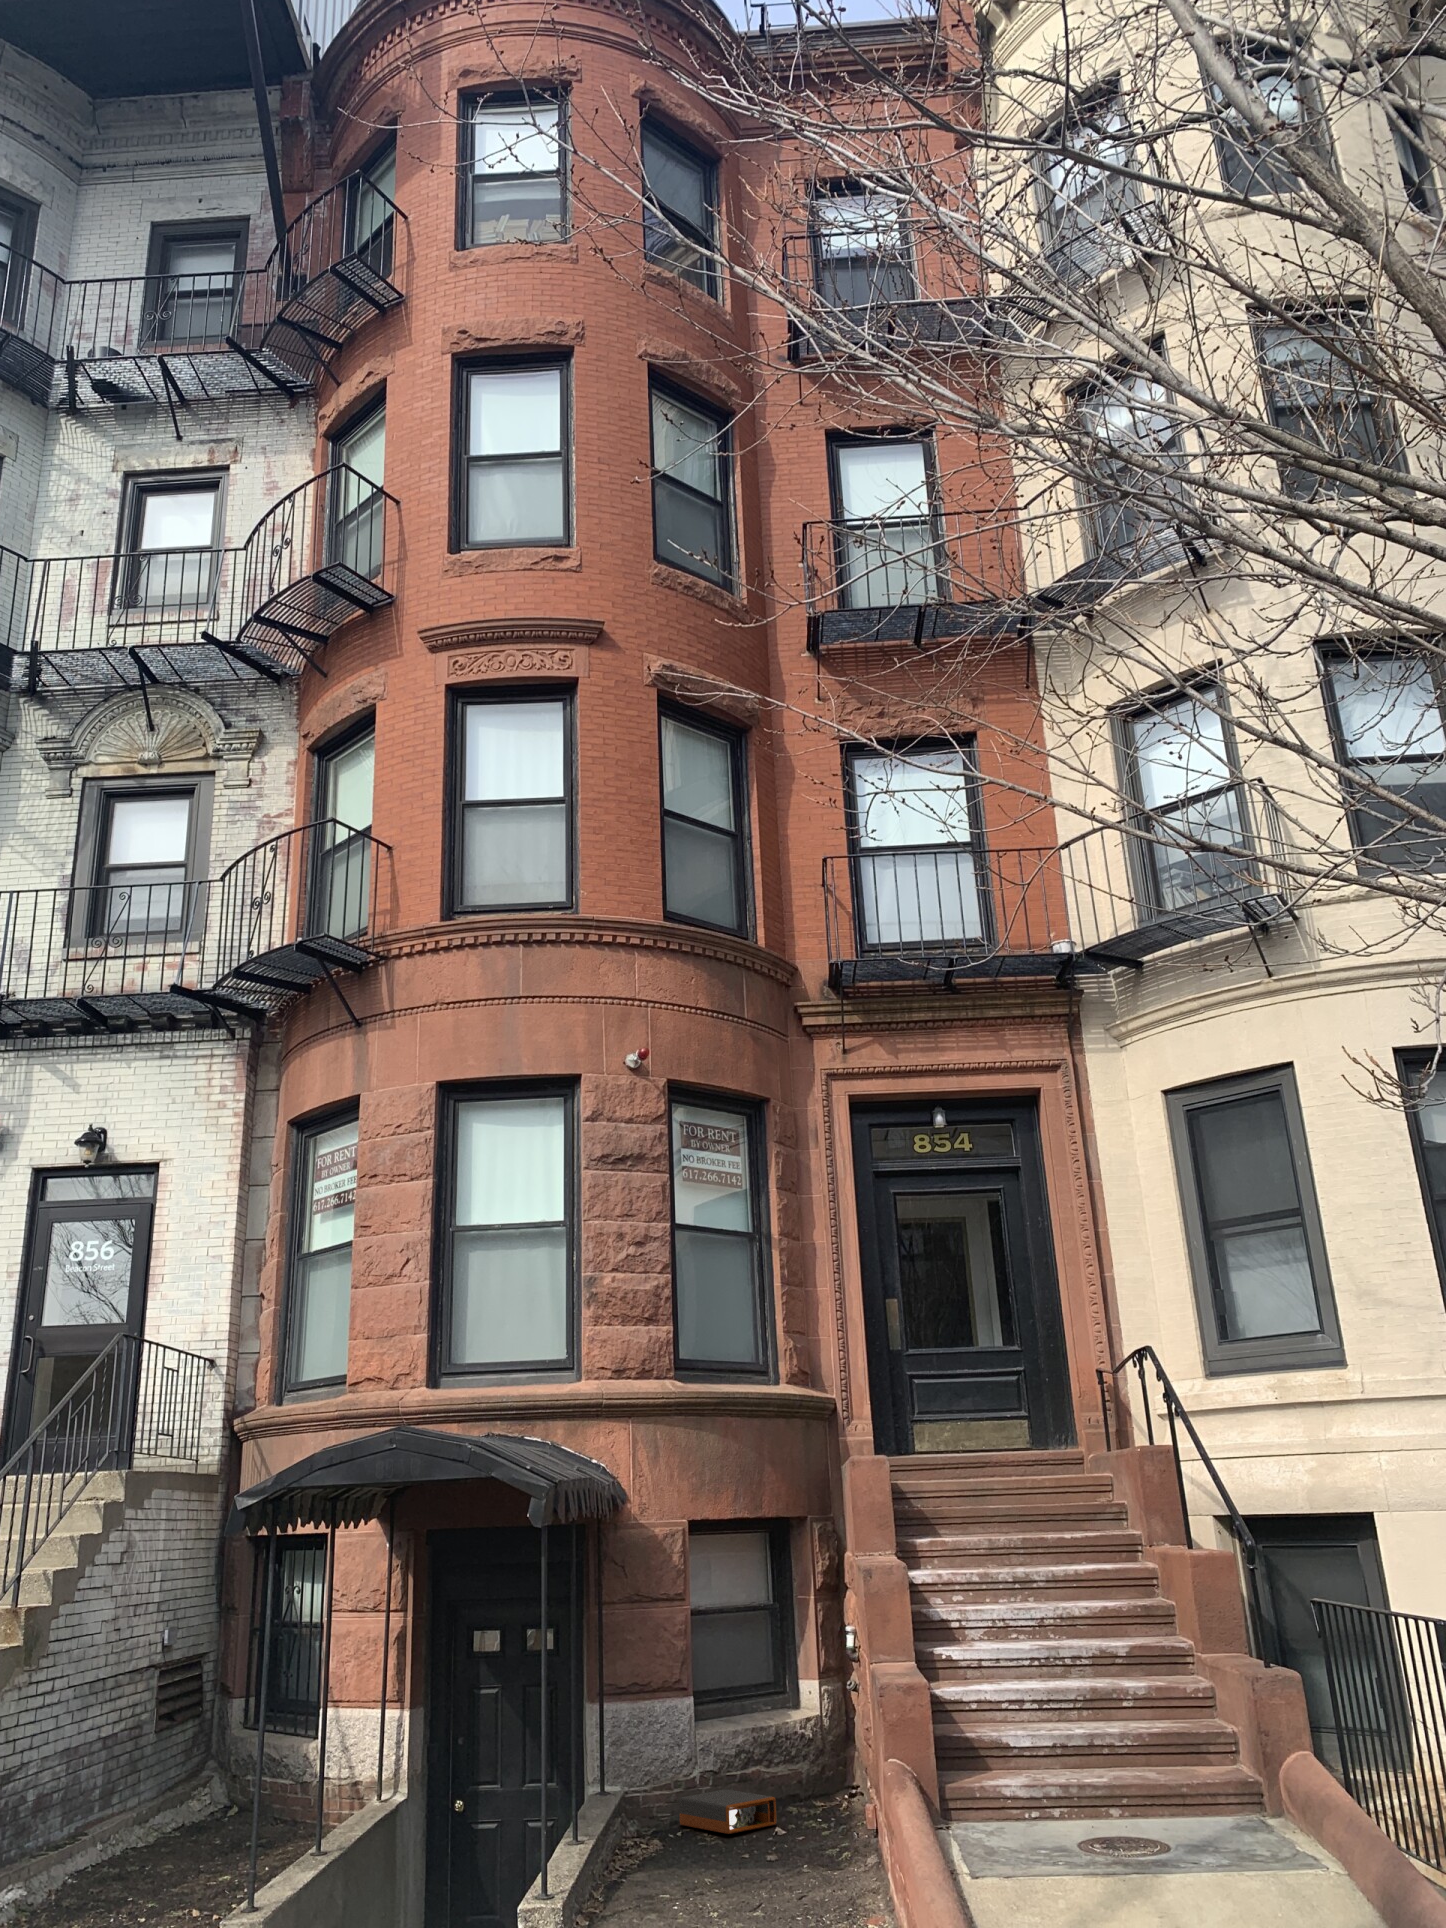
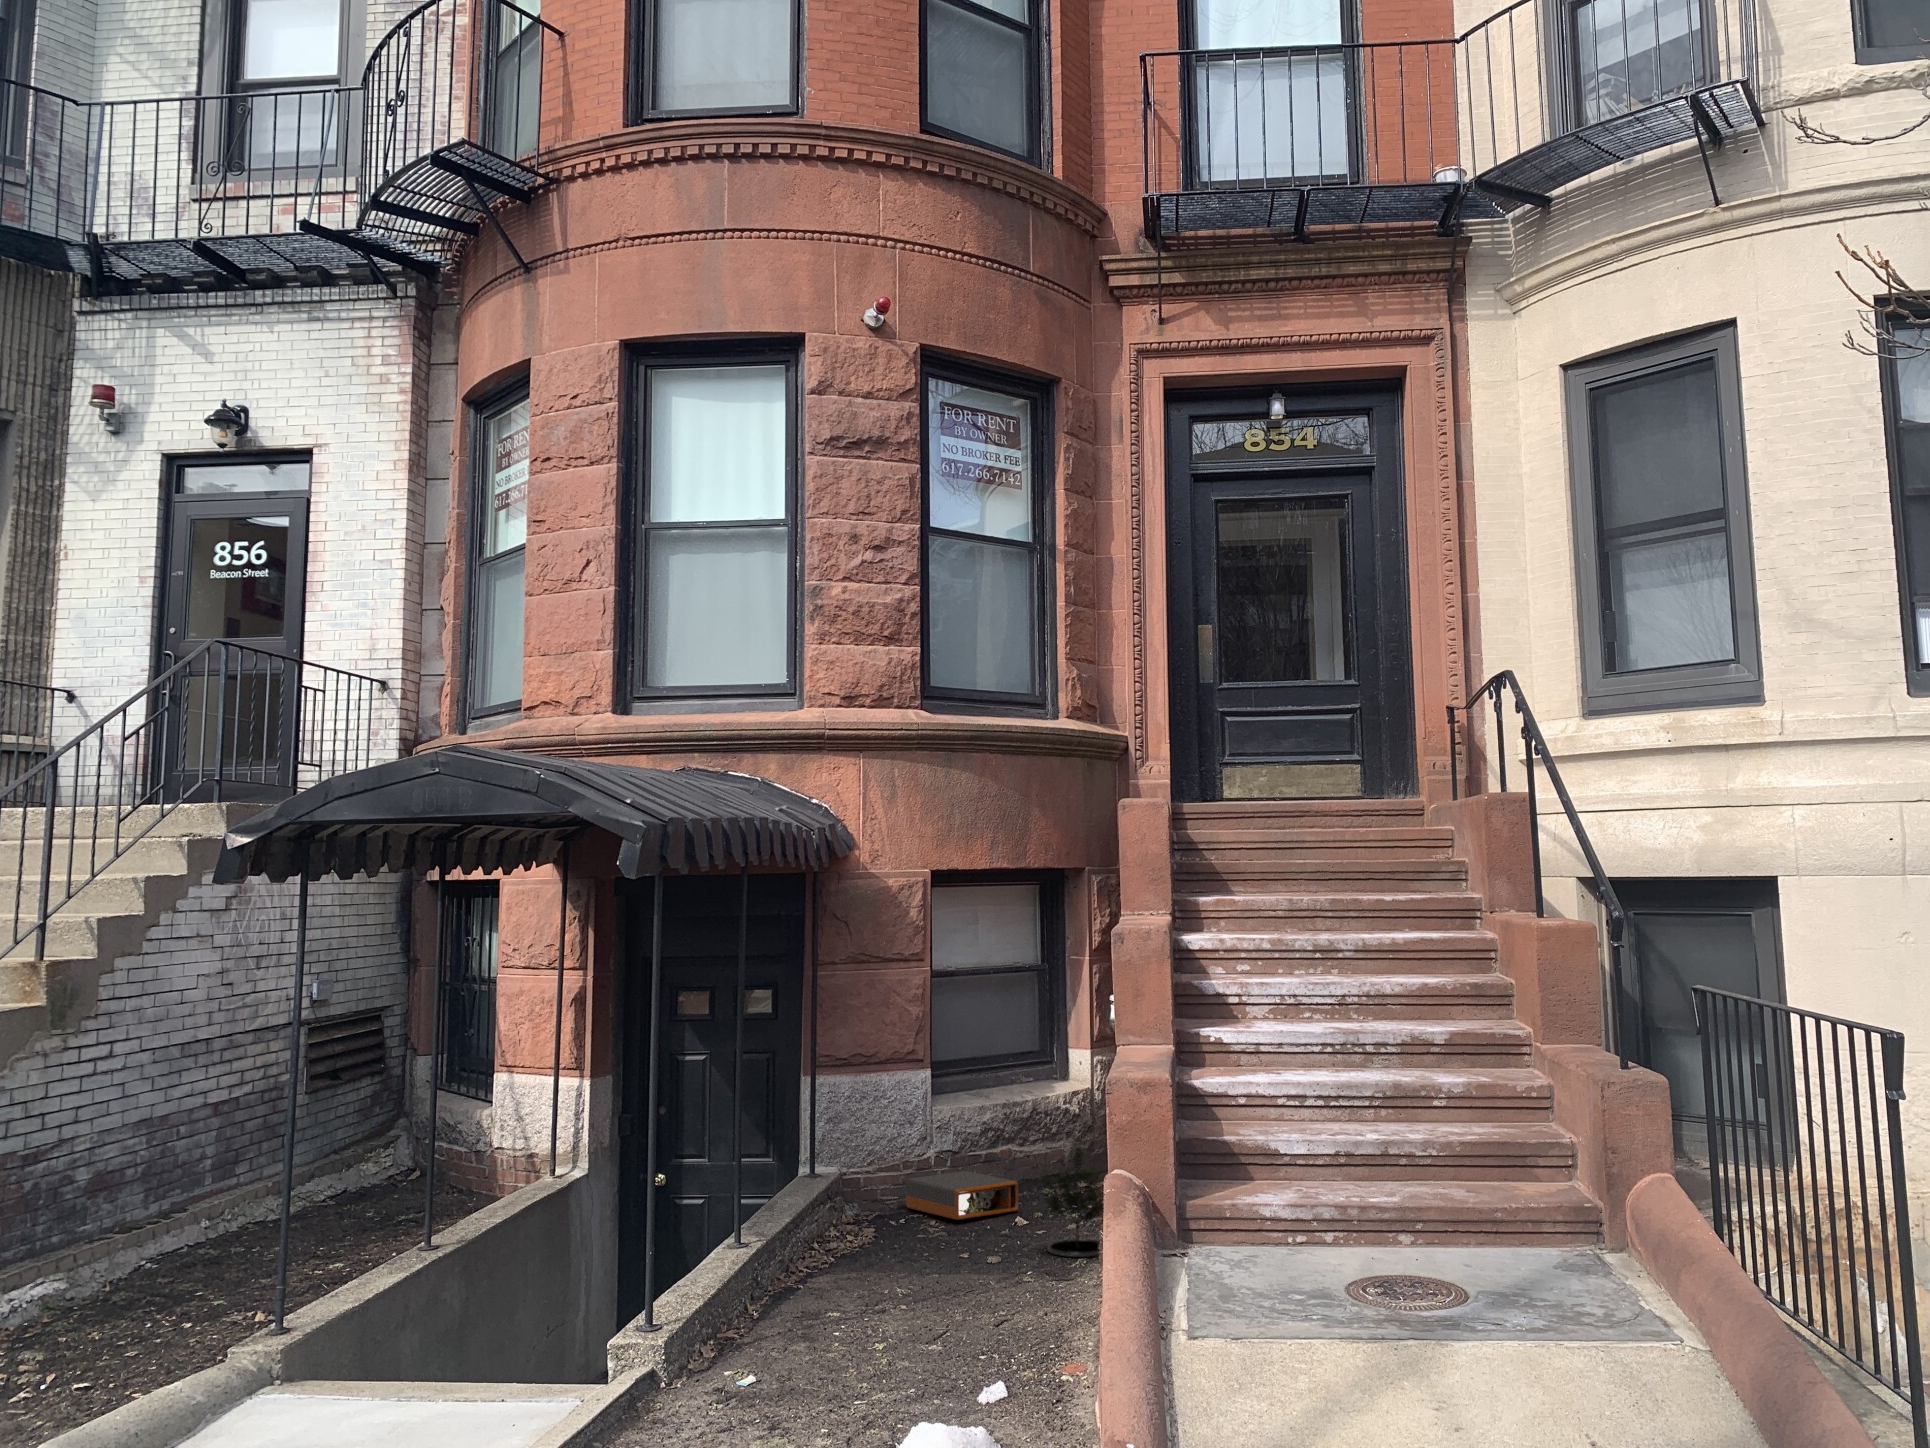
potted tree: none [800,1747,867,1863] -> present [1042,1140,1106,1257]

